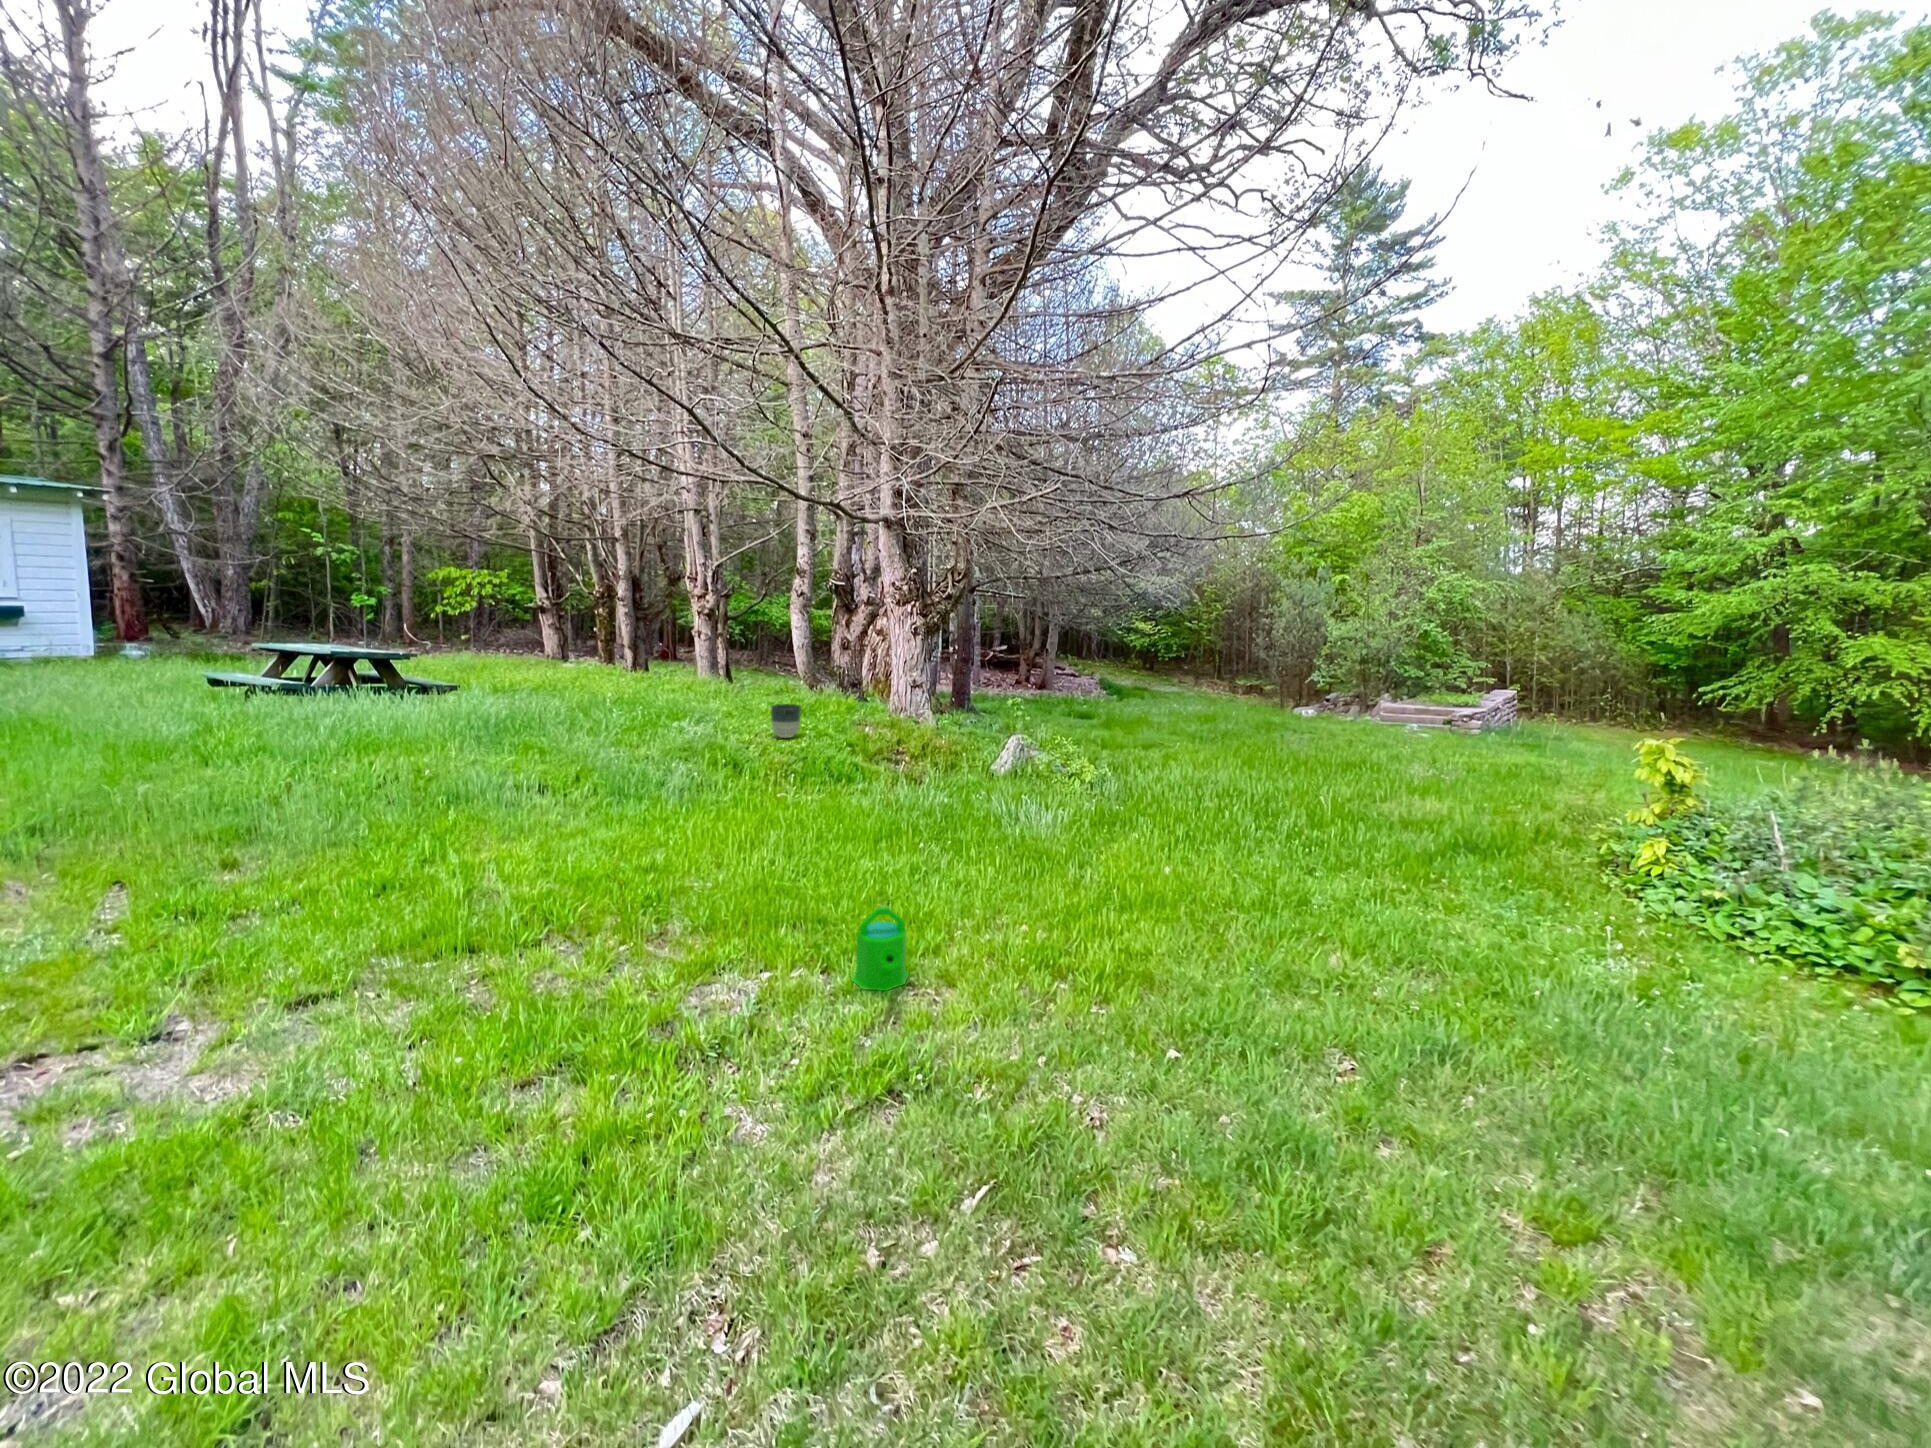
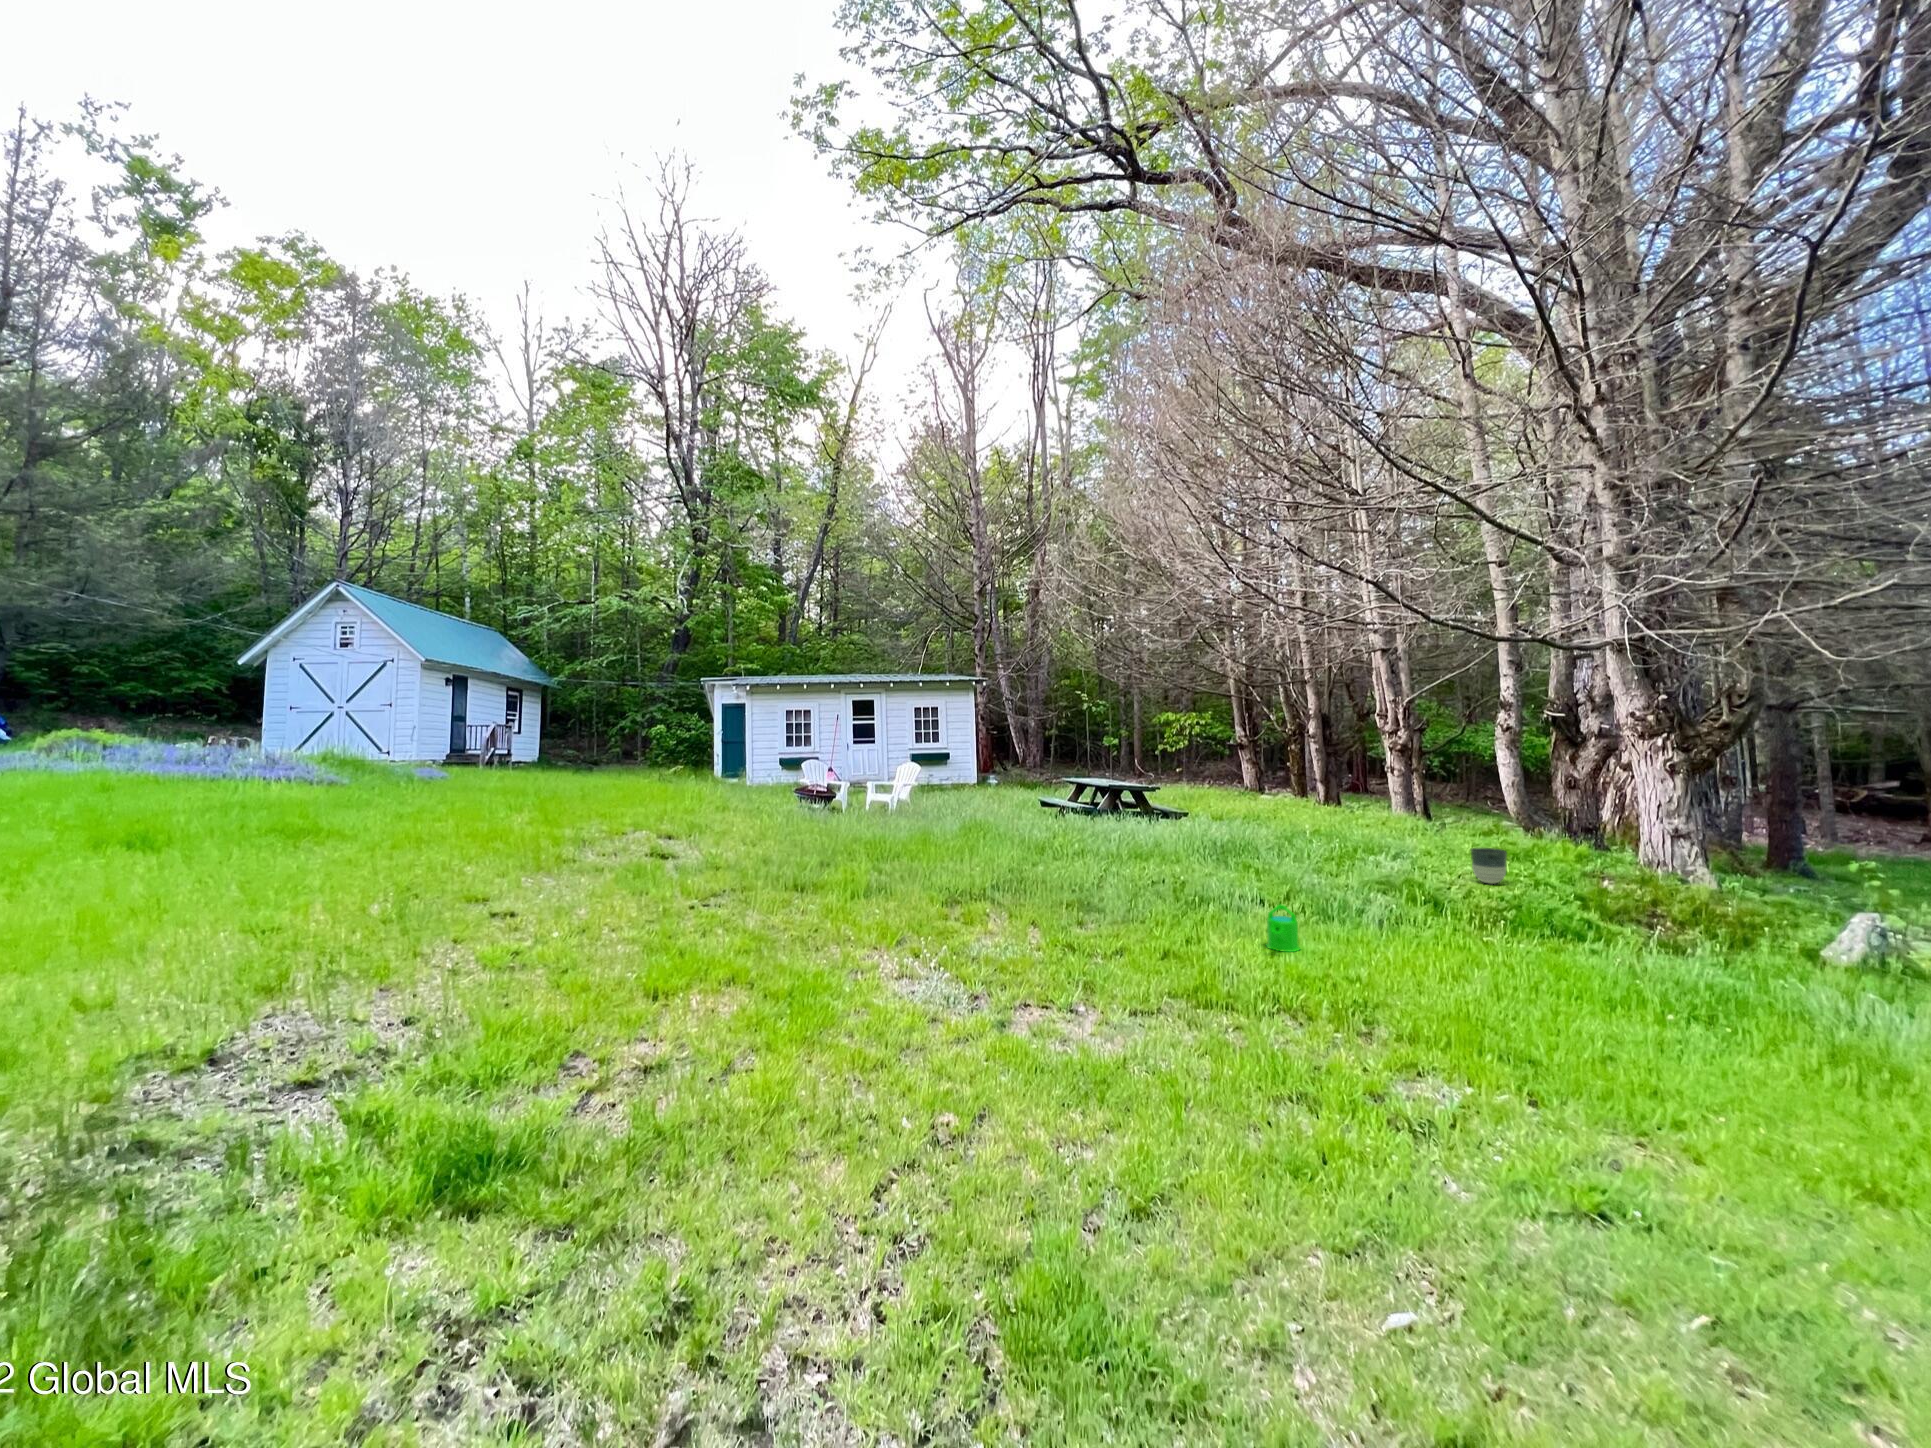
watering can: present [852,906,909,991] -> present [1266,905,1300,952]

